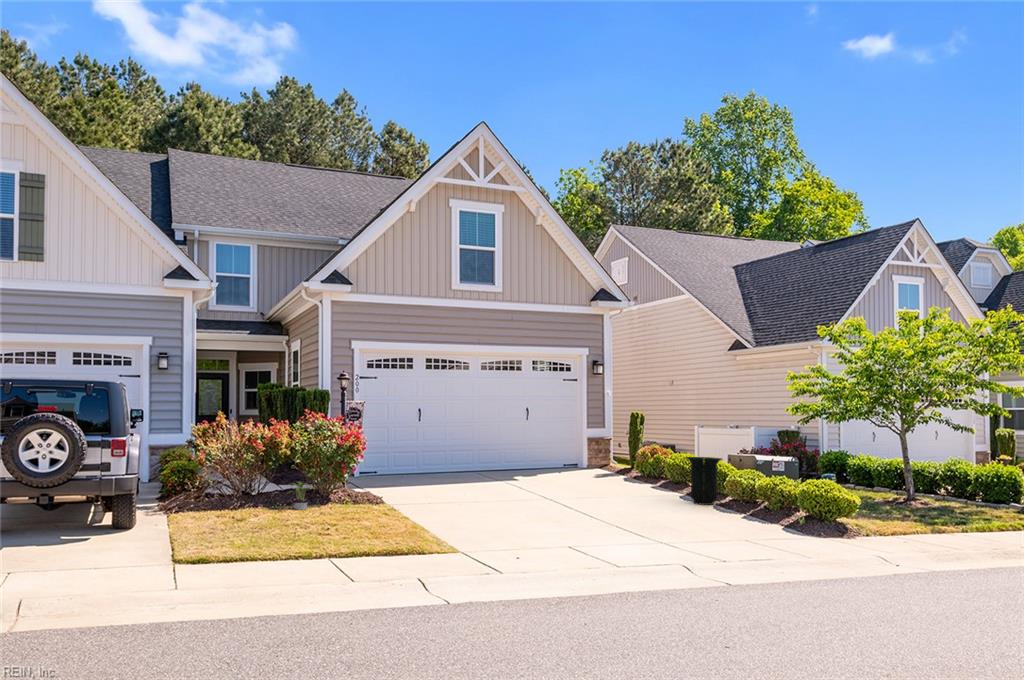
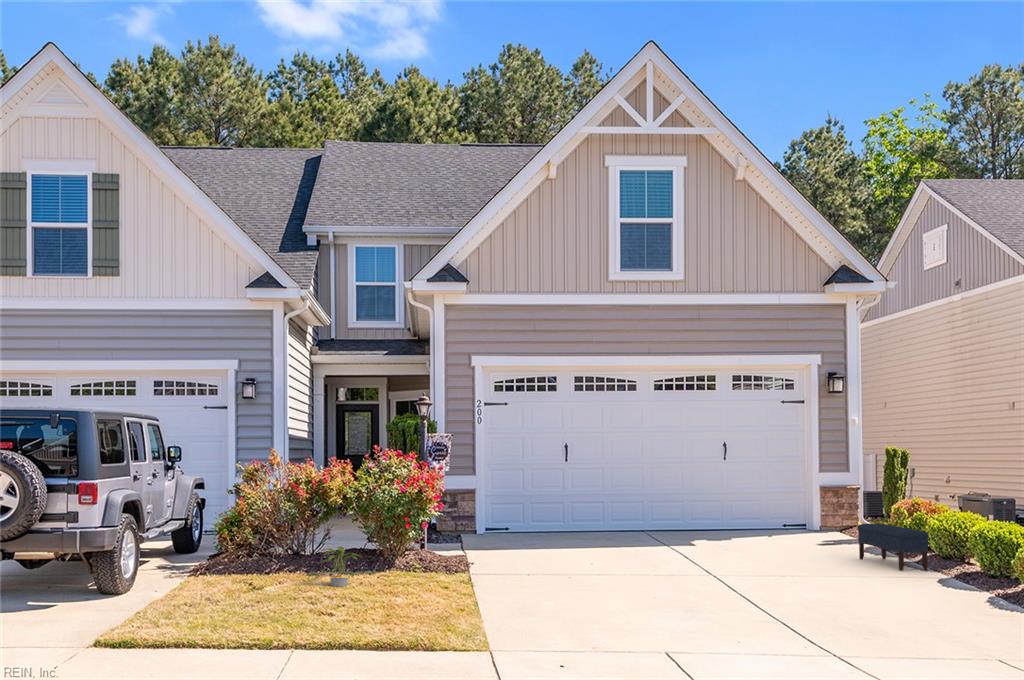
trash can: present [686,457,722,505] -> none [941,521,1006,600]
bench: none [619,462,667,491] -> present [857,523,929,571]

